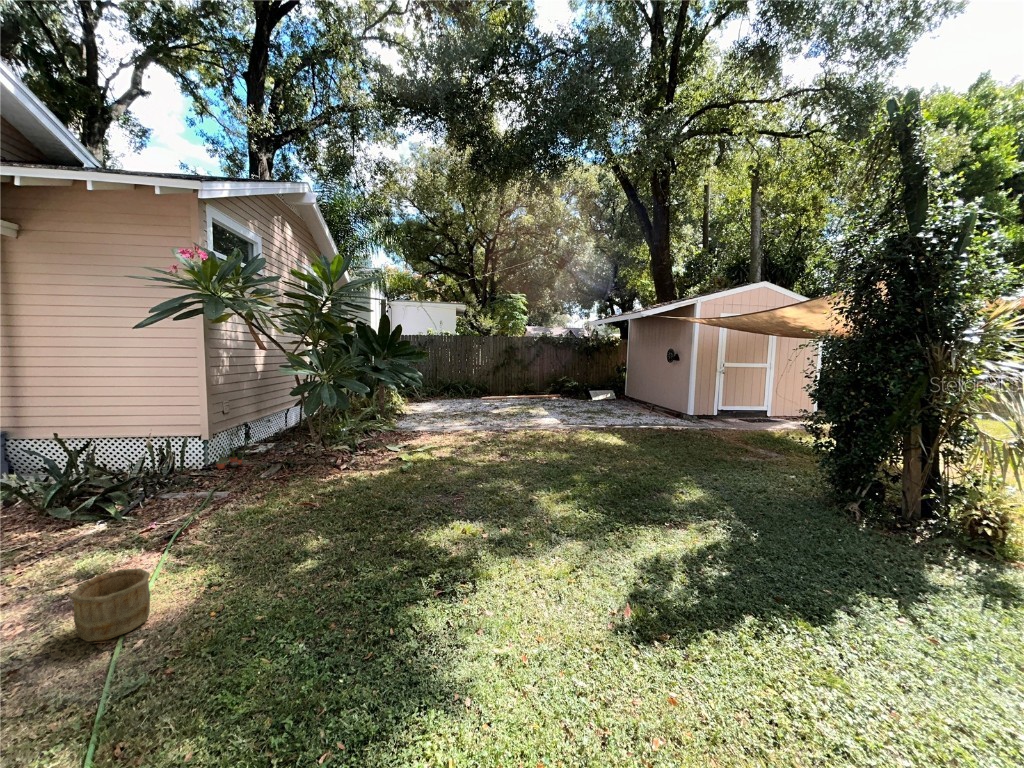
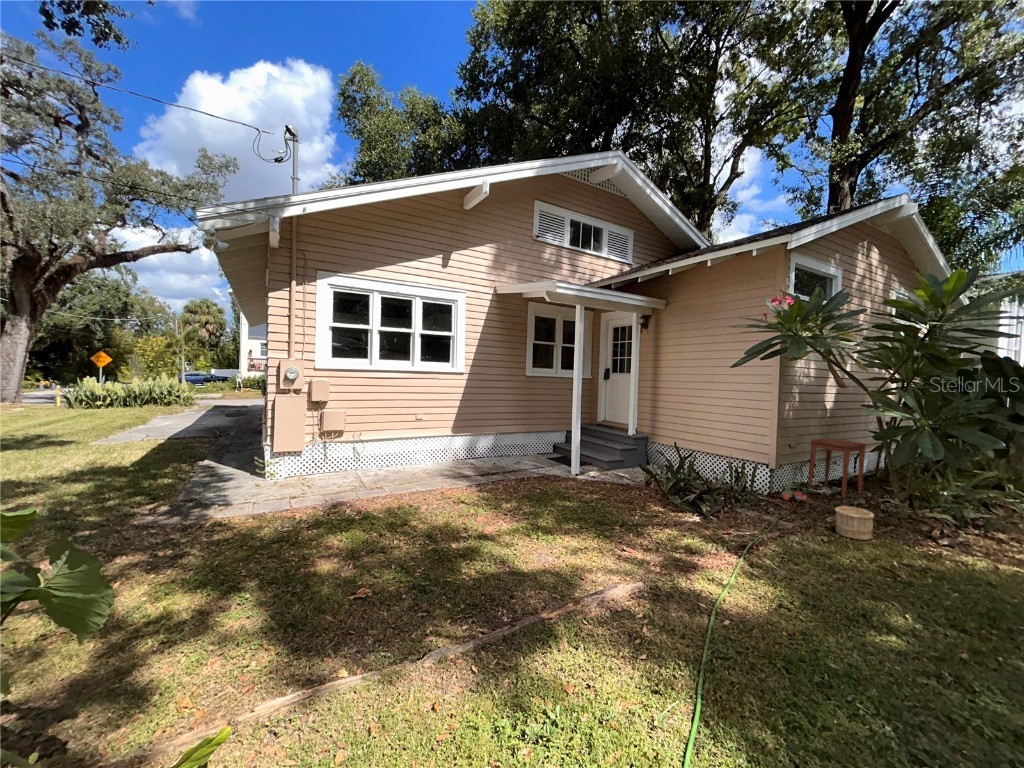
side table: none [244,399,292,453] -> present [808,438,866,497]
wooden bucket: present [70,568,150,641] -> present [835,506,874,540]

